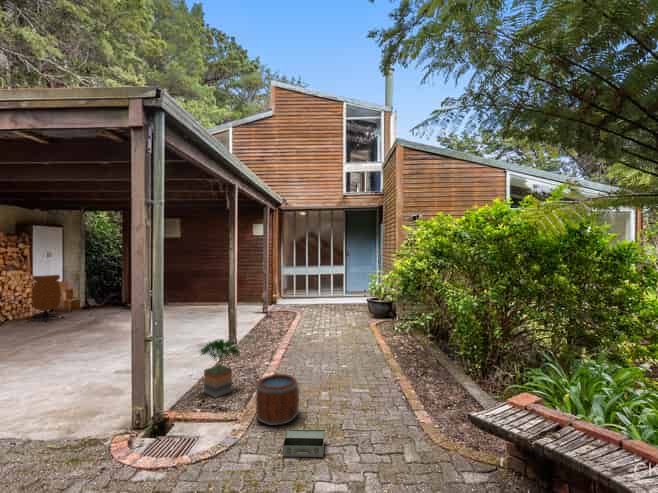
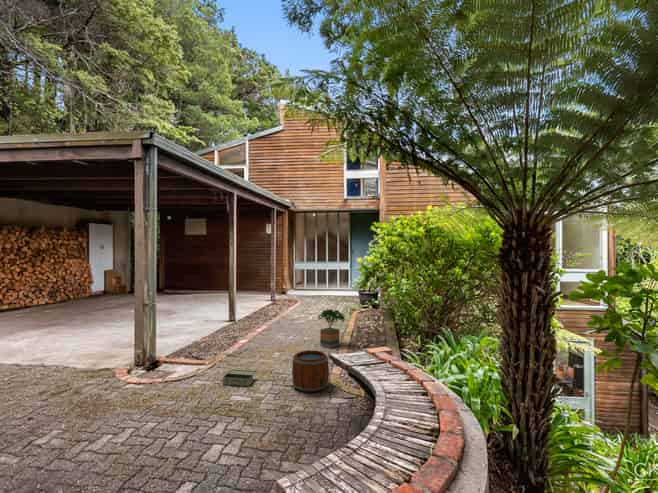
lounge chair: present [29,275,63,321] -> none [84,264,111,301]
potted tree: present [201,339,240,397] -> present [318,309,345,349]
bucket: present [256,374,299,425] -> present [292,350,329,392]

